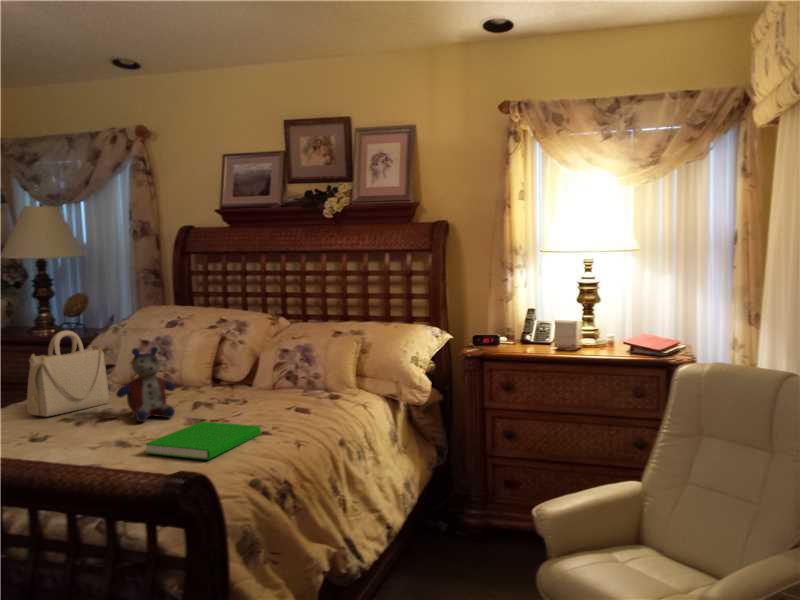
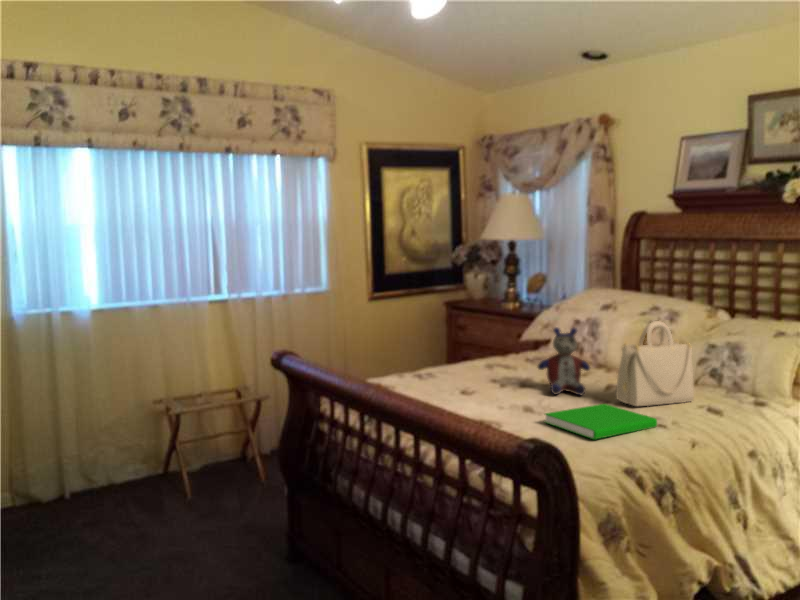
handbag: present [27,331,109,416] -> present [616,321,694,406]

